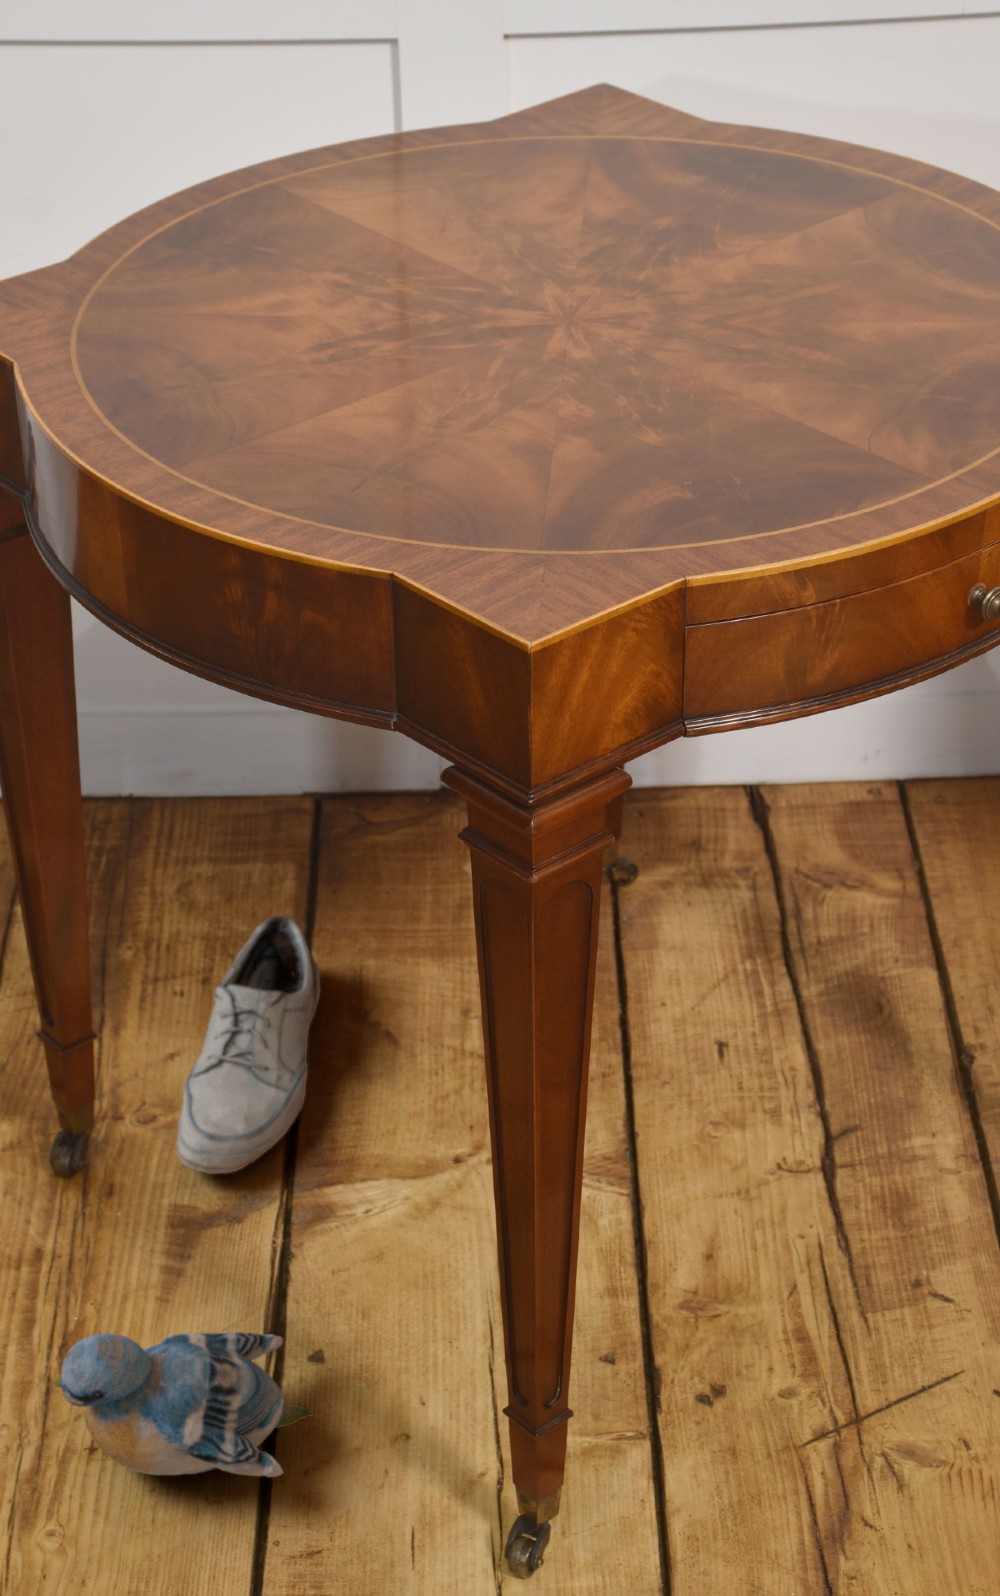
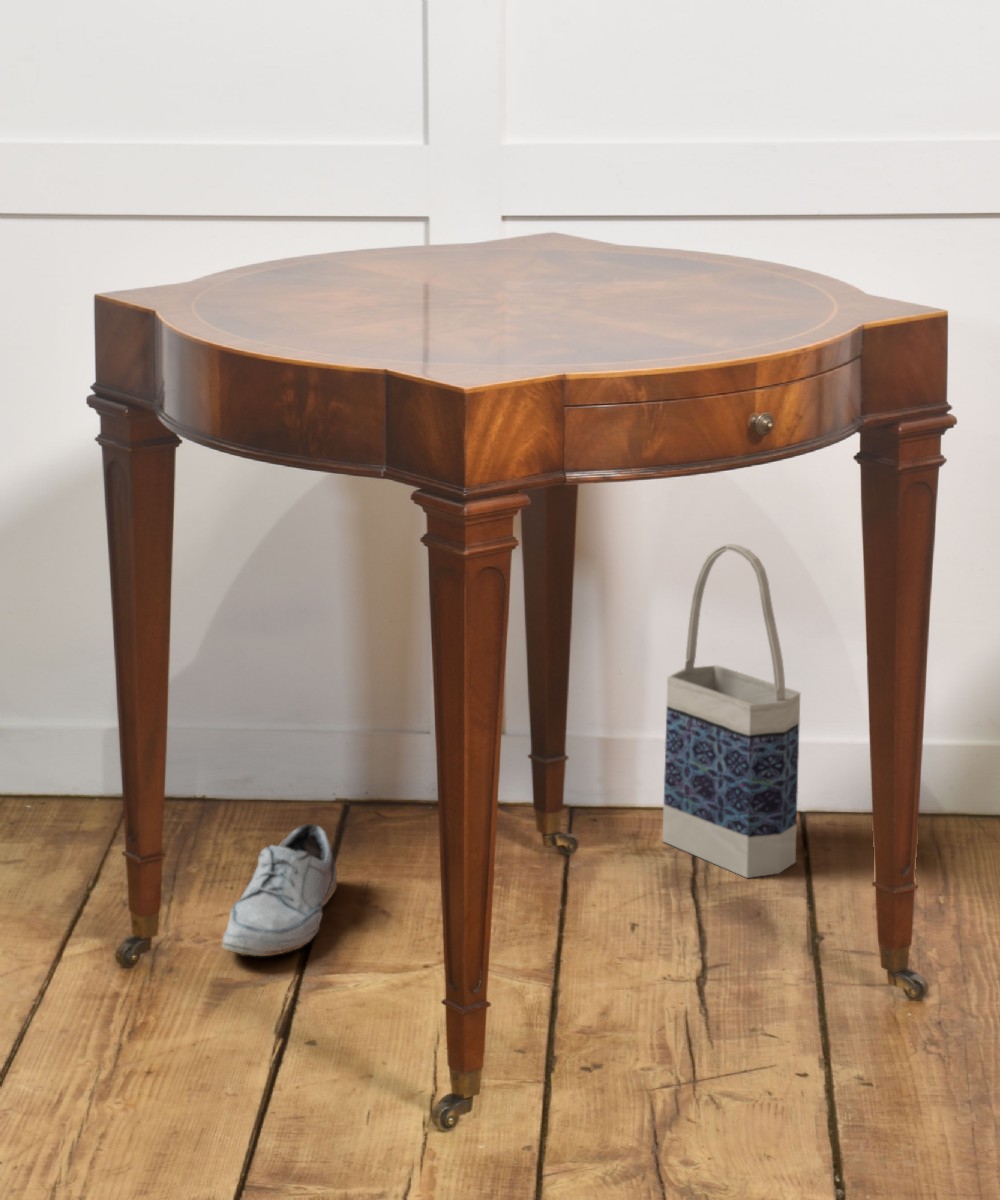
bag: none [734,501,936,932] -> present [662,544,800,878]
plush toy: present [53,1332,314,1477] -> none [129,961,306,1078]

